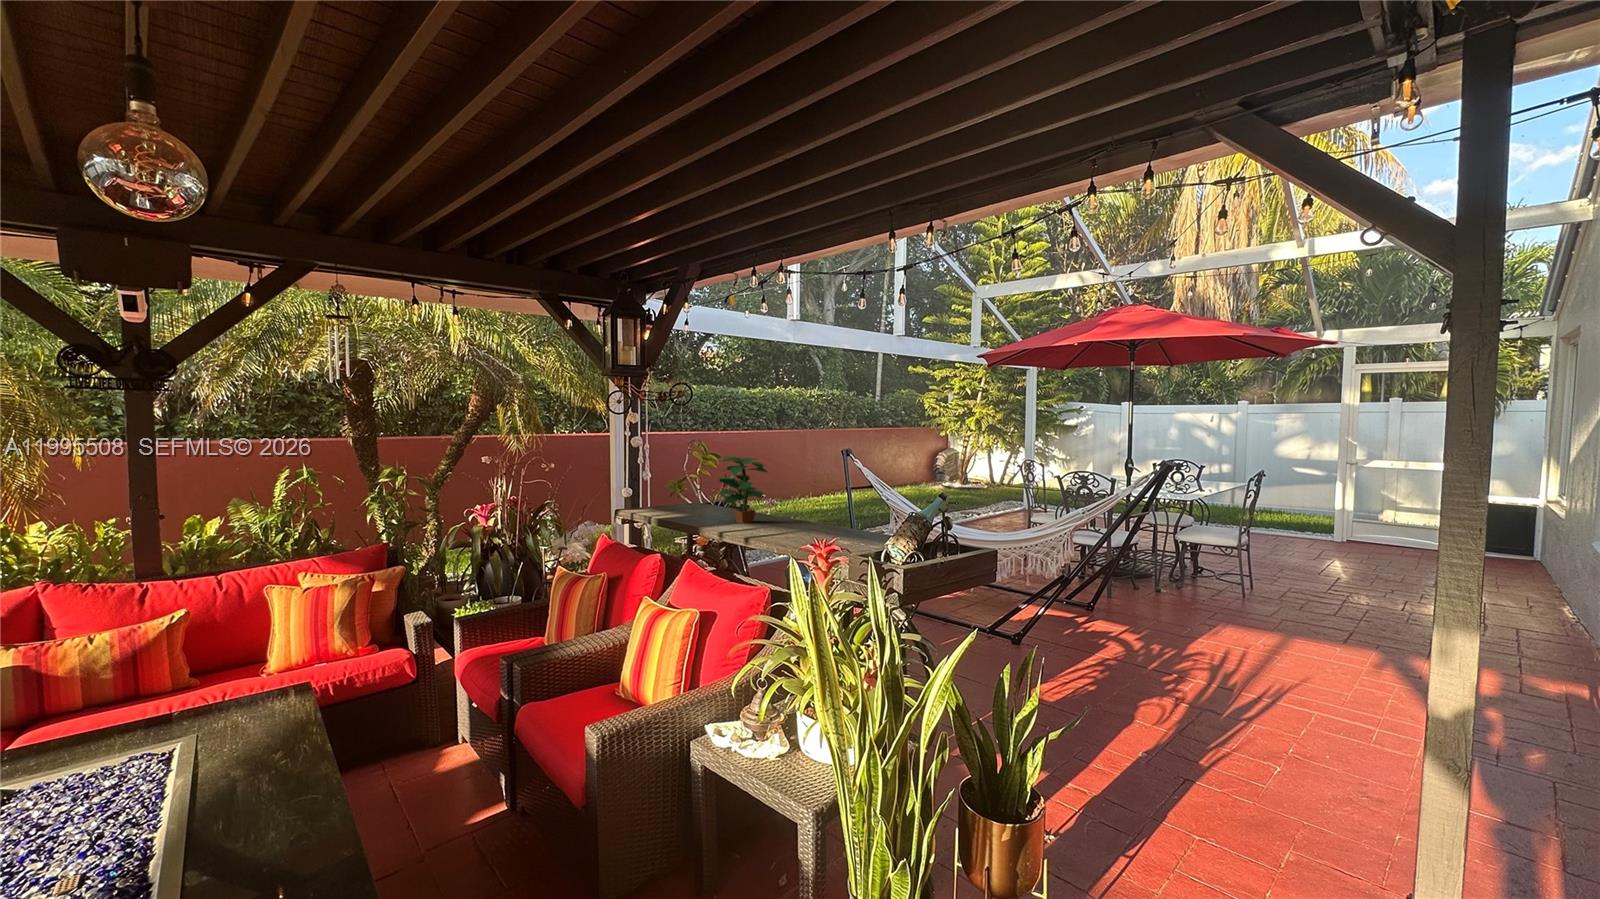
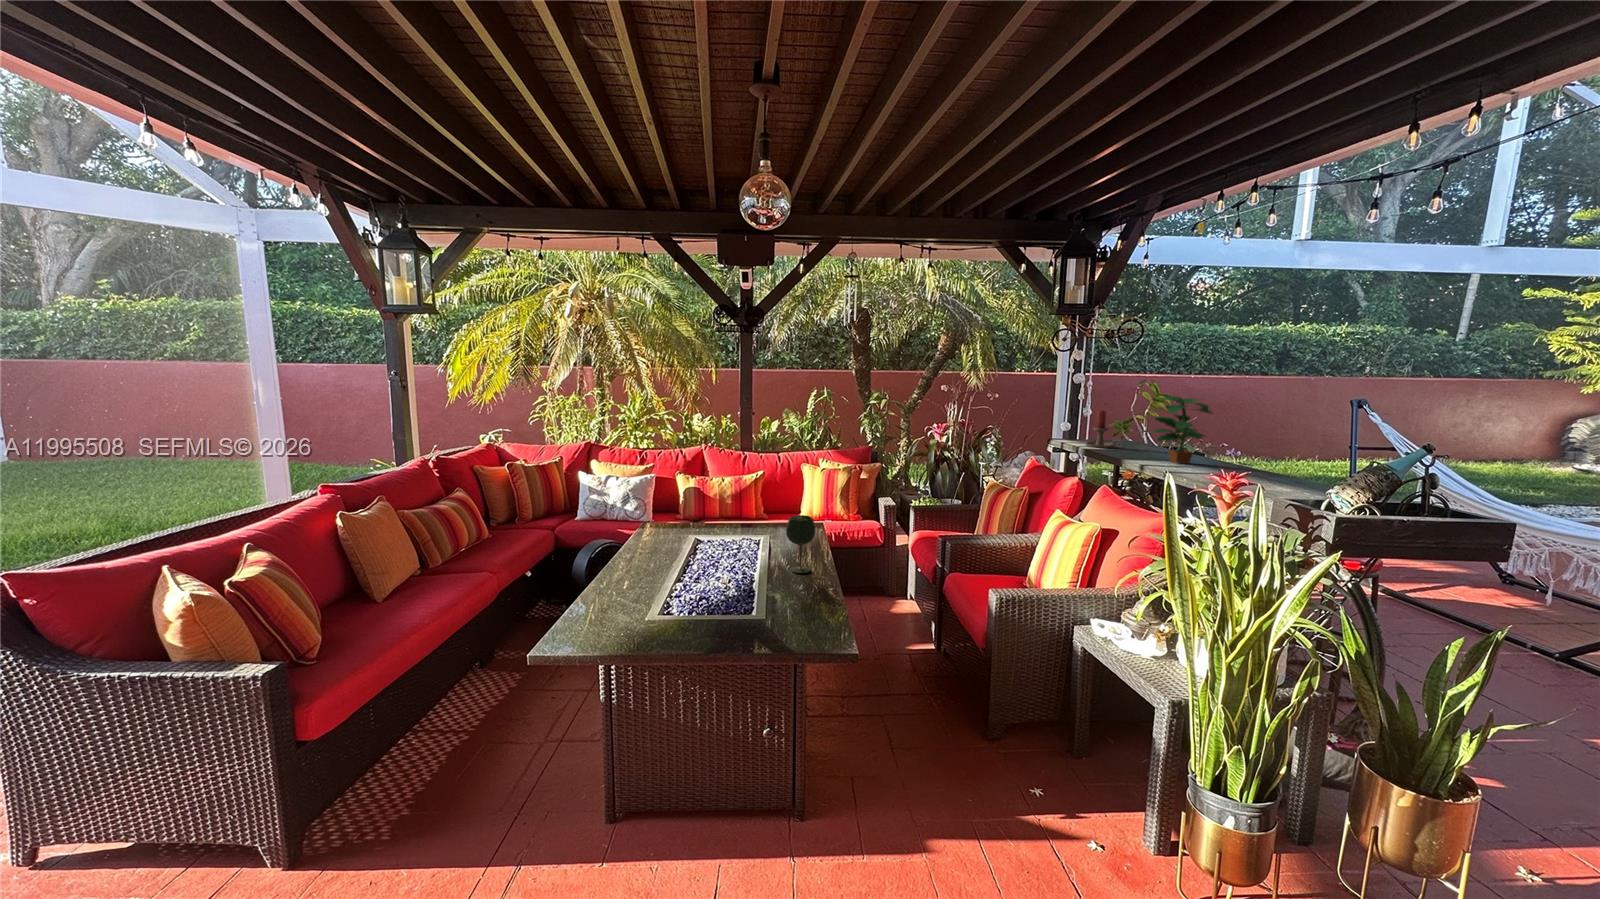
candle holder: none [653,474,689,514] -> present [1086,410,1123,448]
wine glass: none [230,689,293,793] -> present [786,515,815,573]

